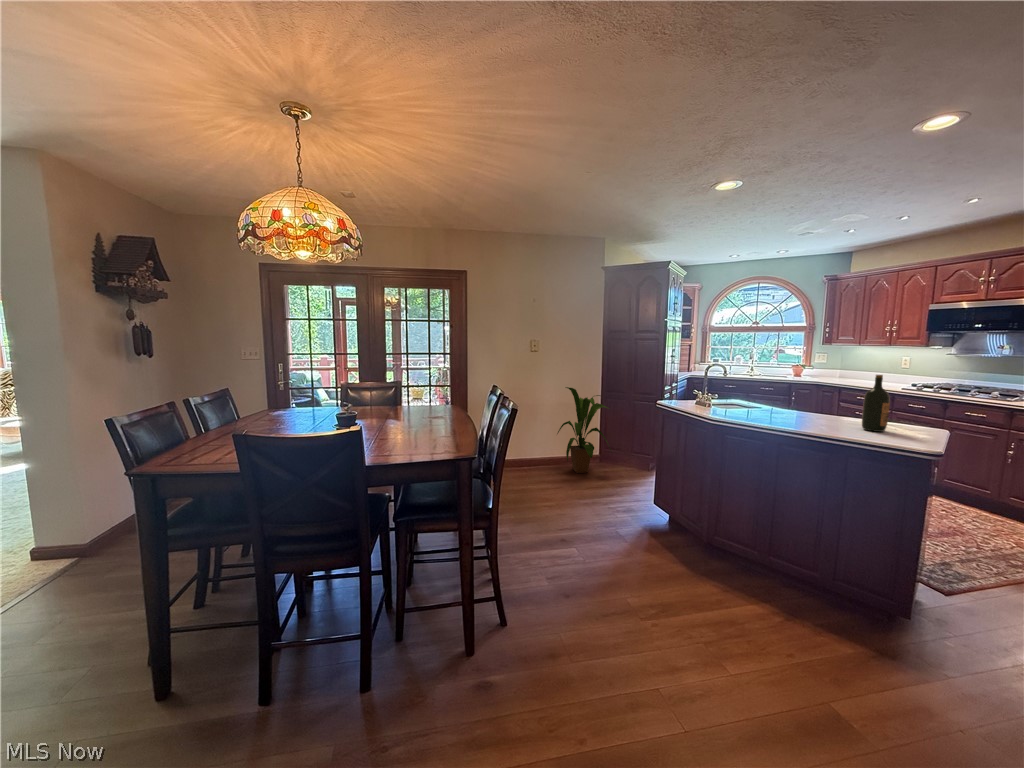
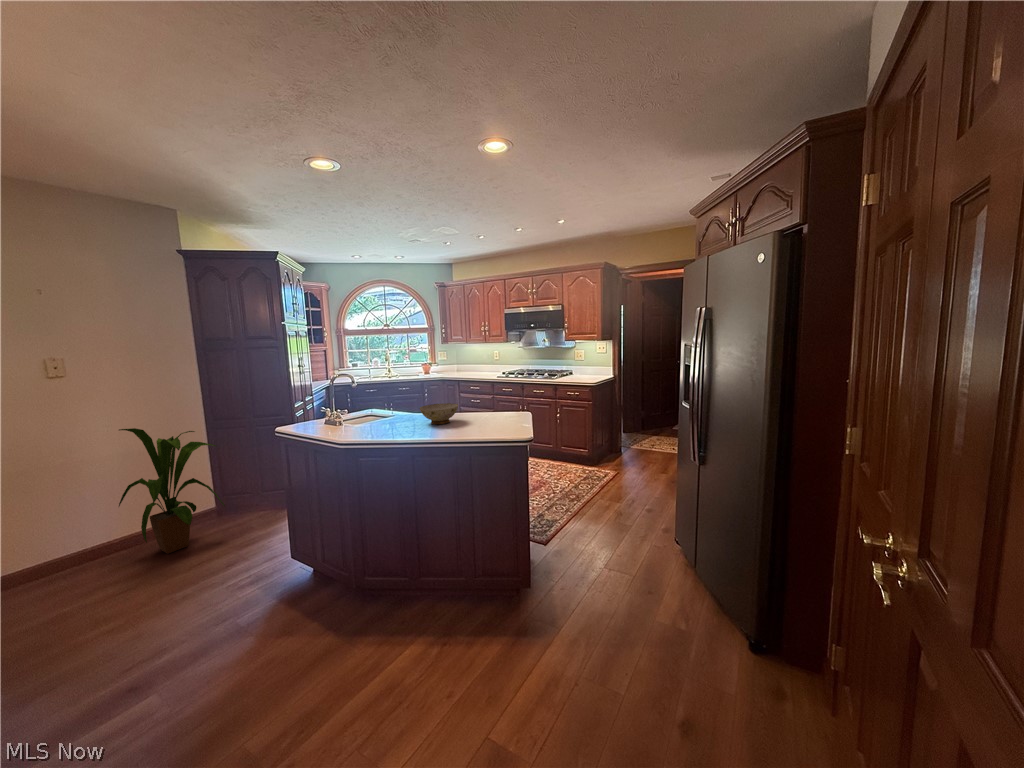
wine bottle: present [862,375,890,432] -> none [476,371,495,425]
ceramic bowl: none [791,402,838,422] -> present [420,403,458,425]

